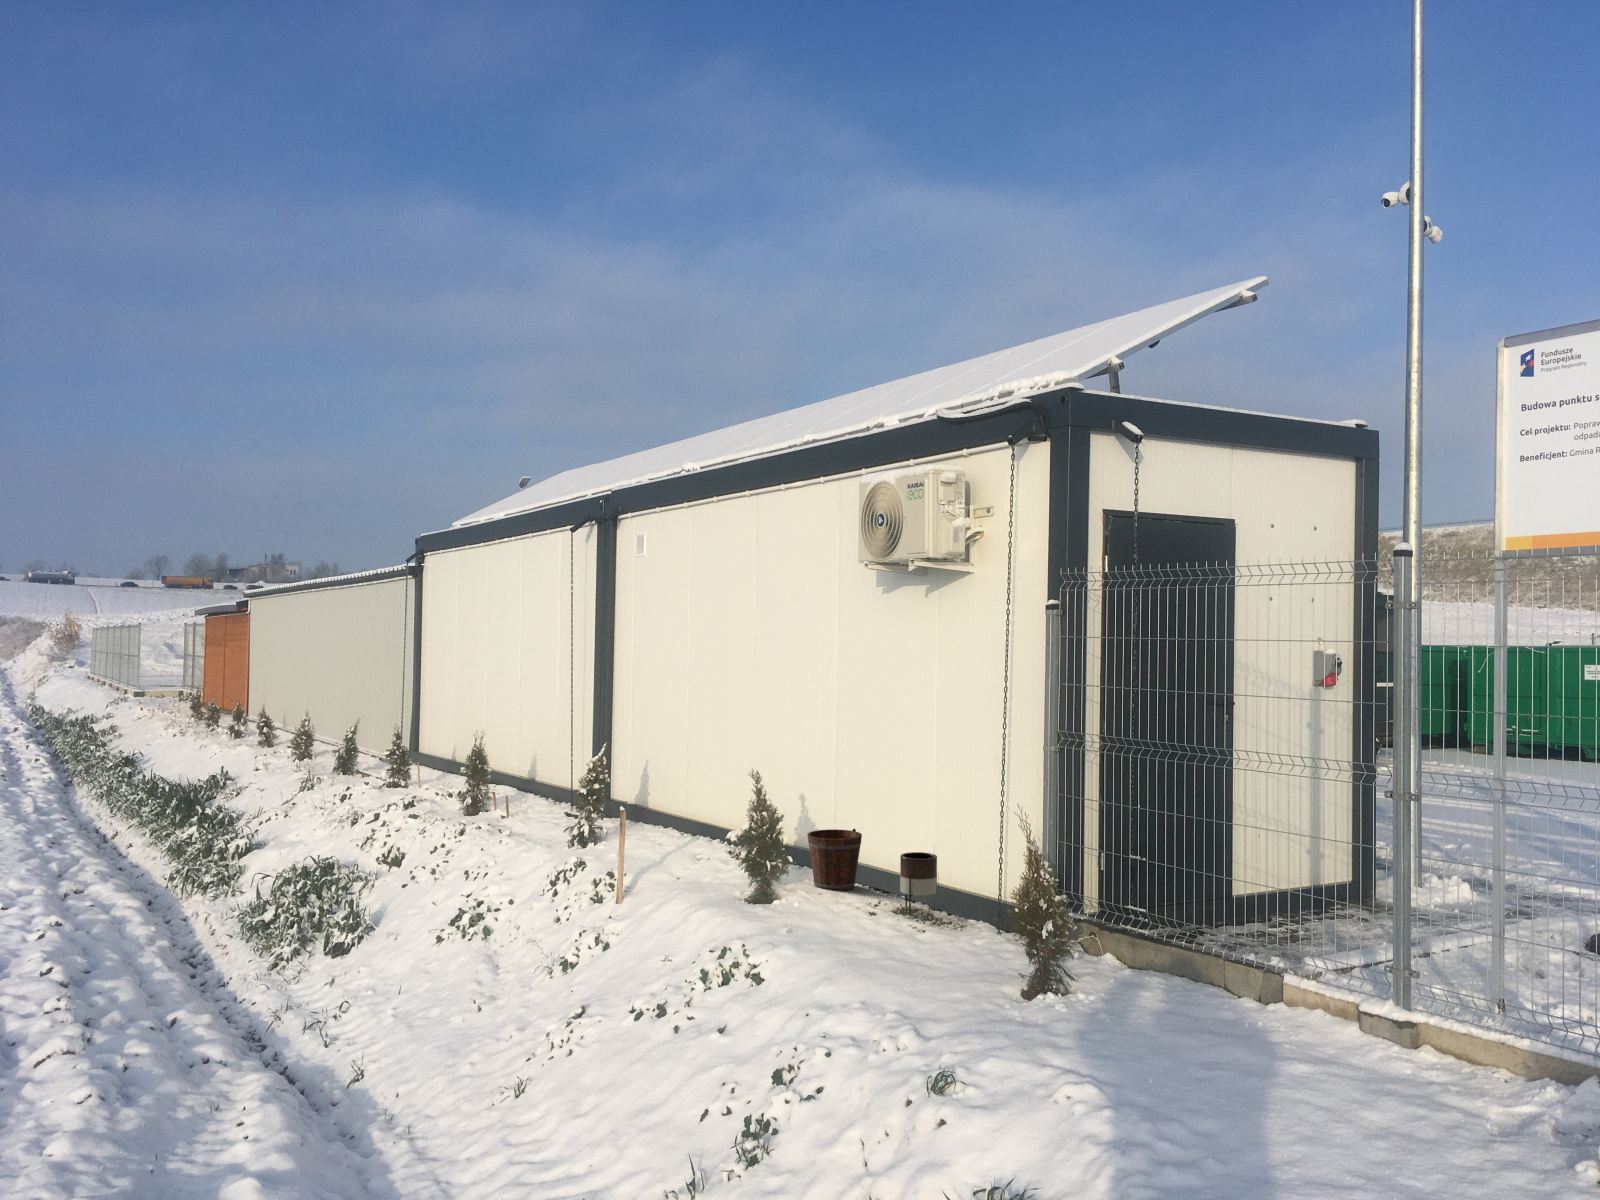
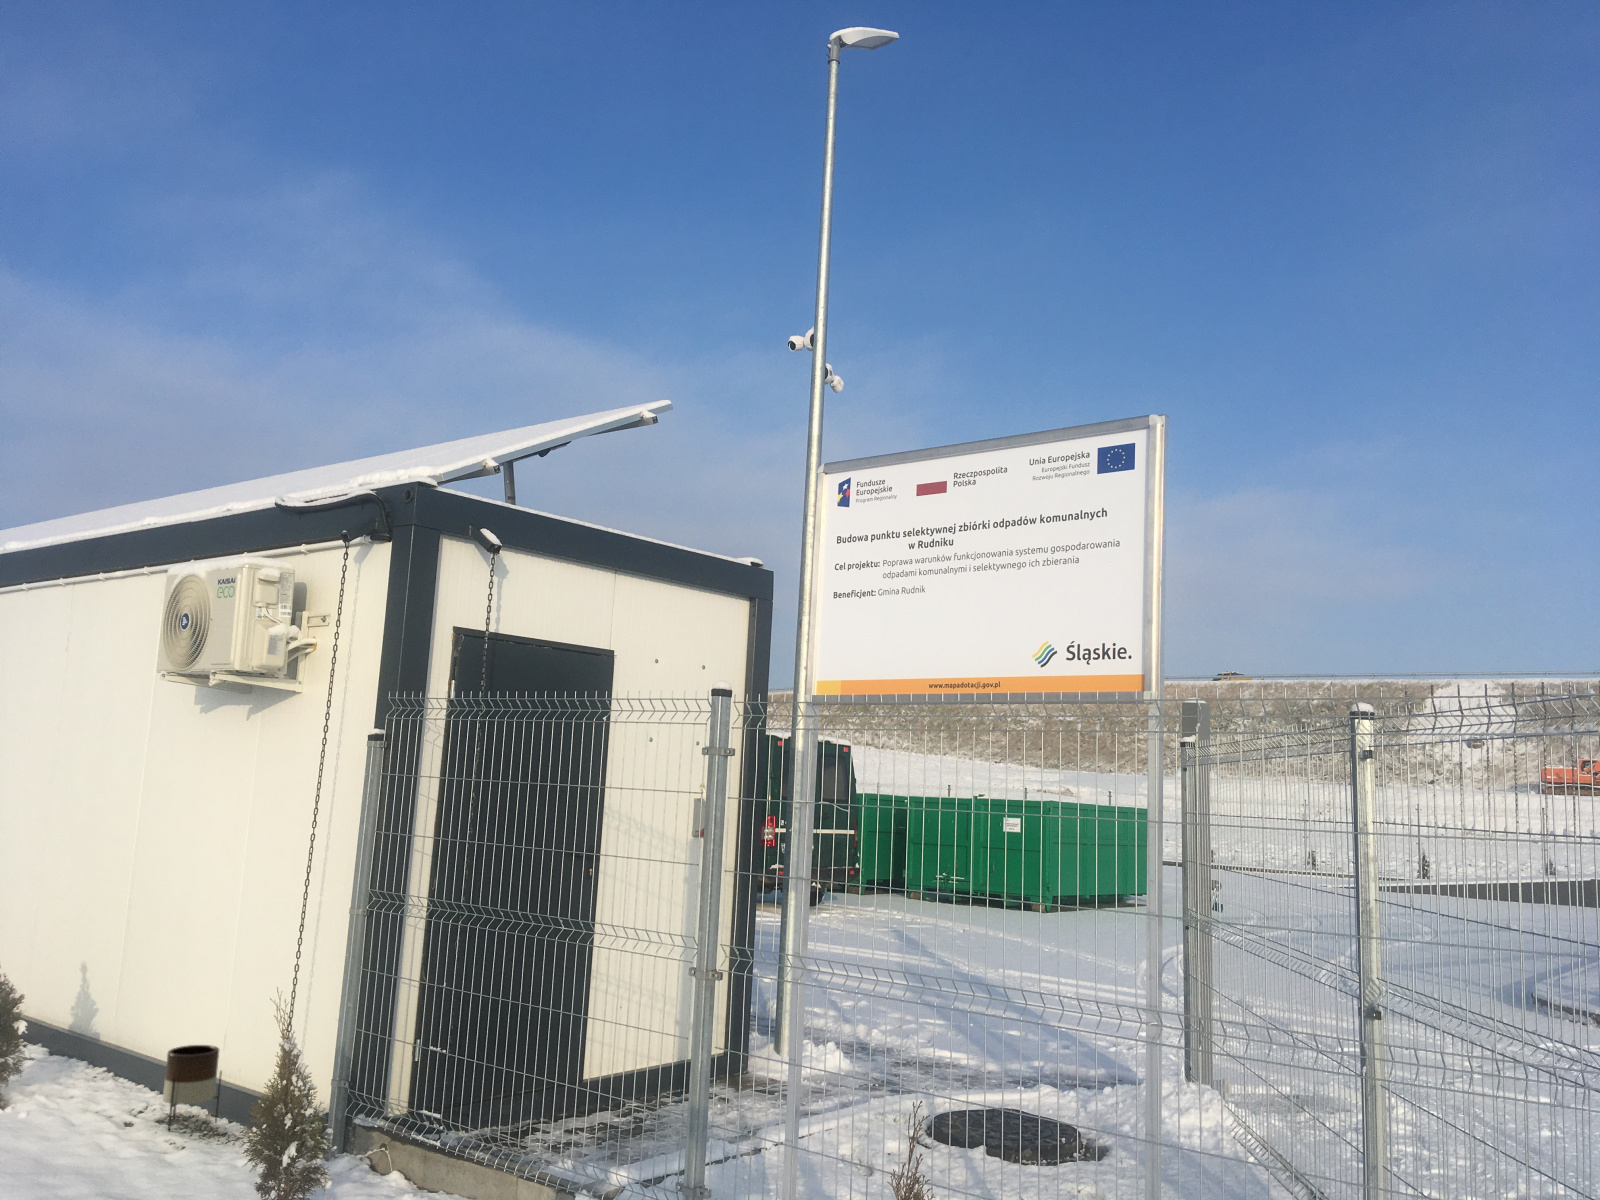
bucket: present [807,829,862,891] -> none [58,1013,139,1100]

